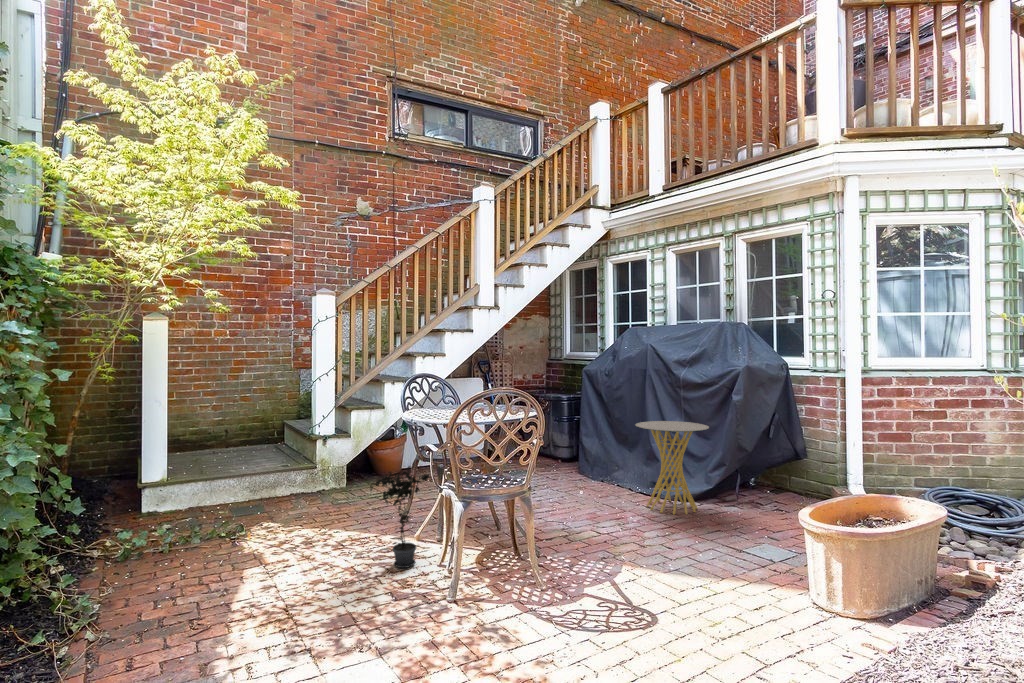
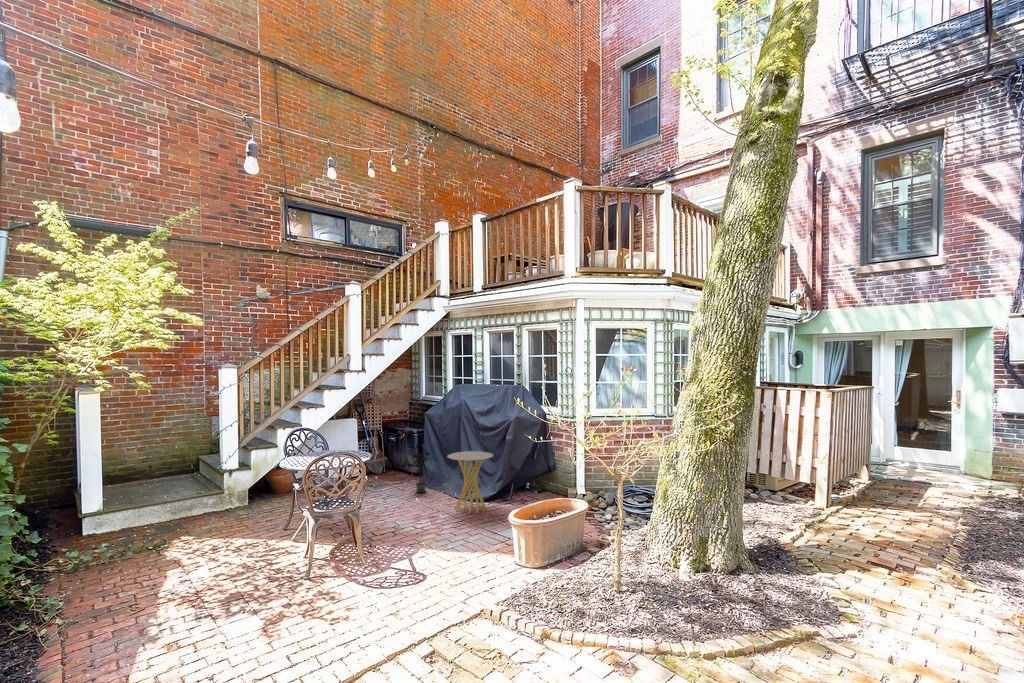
potted plant: present [370,466,430,568] -> present [412,451,430,493]

